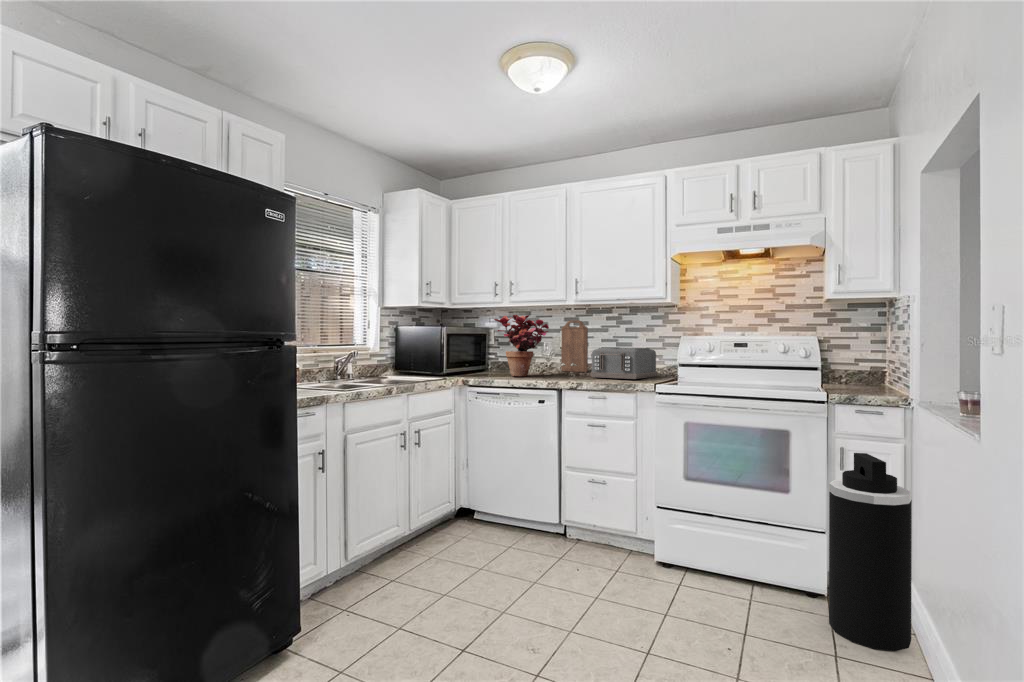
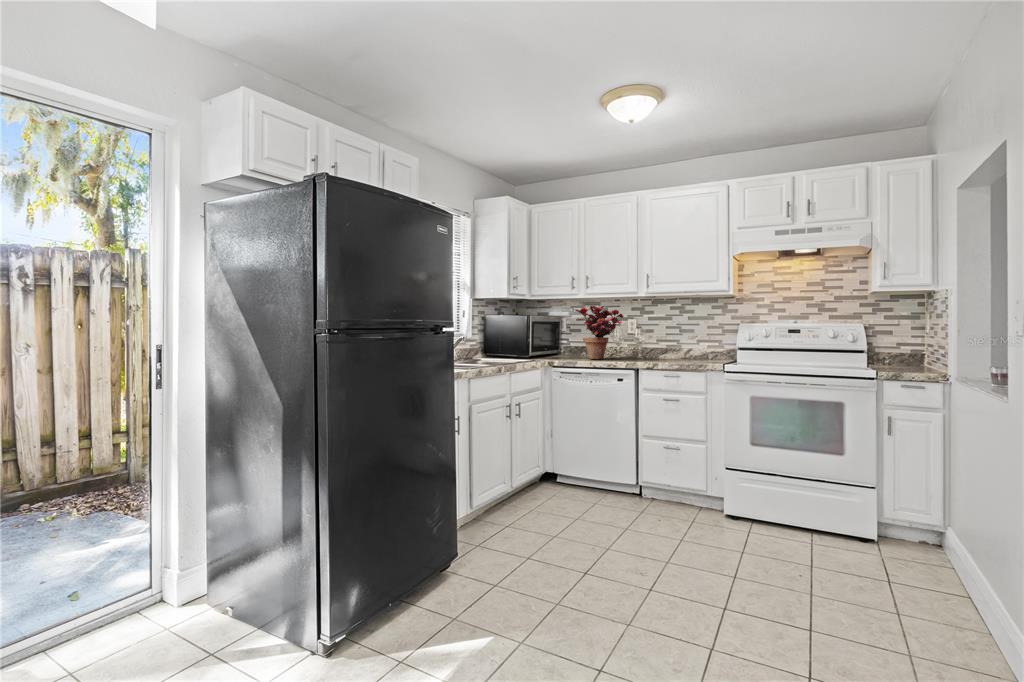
cutting board: present [561,320,588,372] -> none [629,310,654,356]
toaster: present [590,348,657,379] -> none [661,334,718,361]
trash can: present [829,453,912,651] -> none [878,419,948,577]

